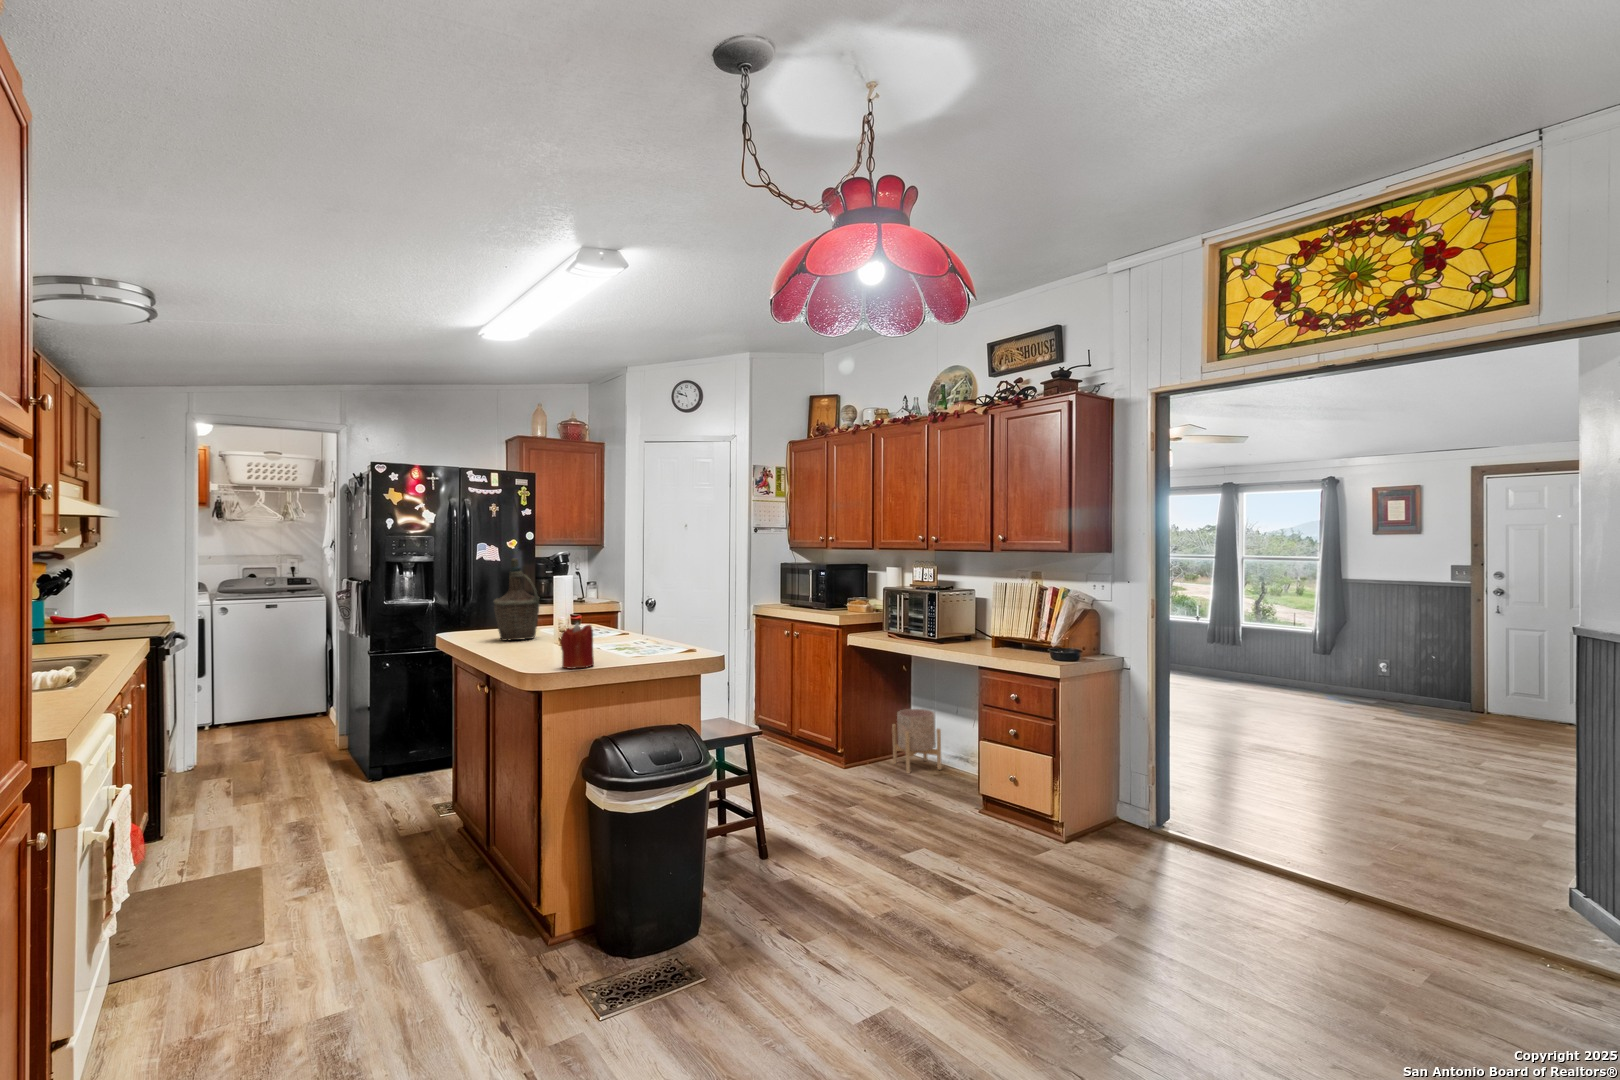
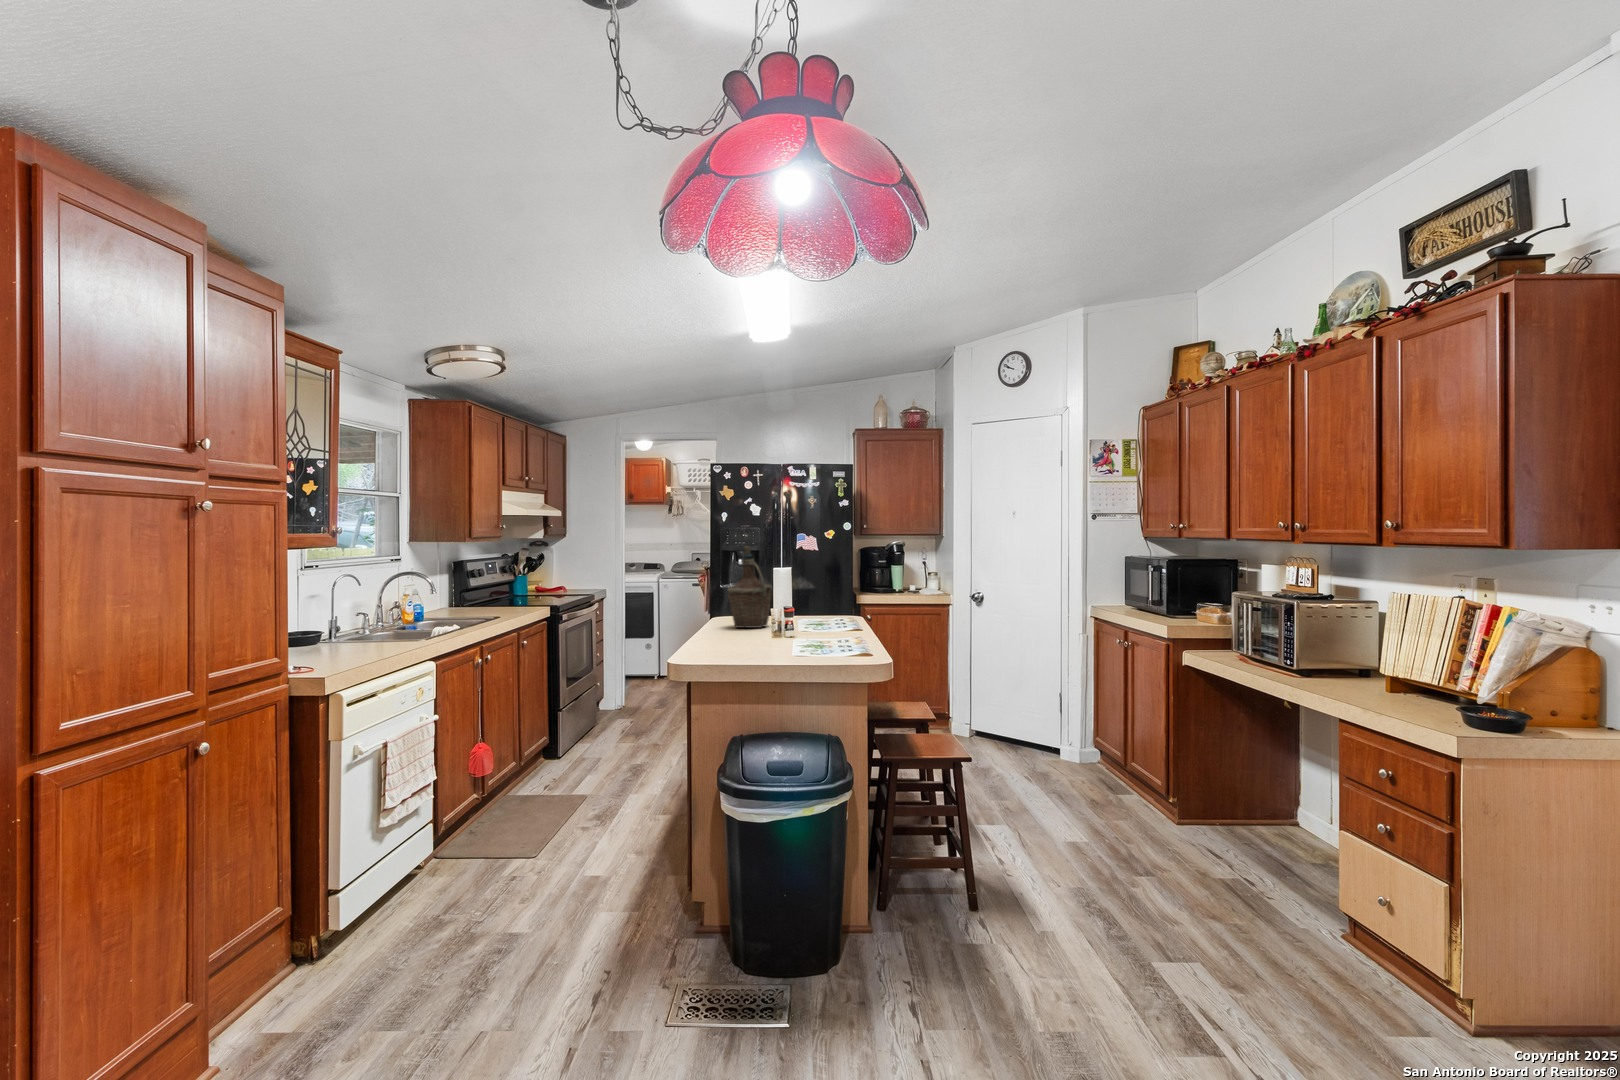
candle: present [560,623,594,669] -> none [696,614,728,663]
planter: present [892,709,942,773] -> none [1253,761,1326,856]

